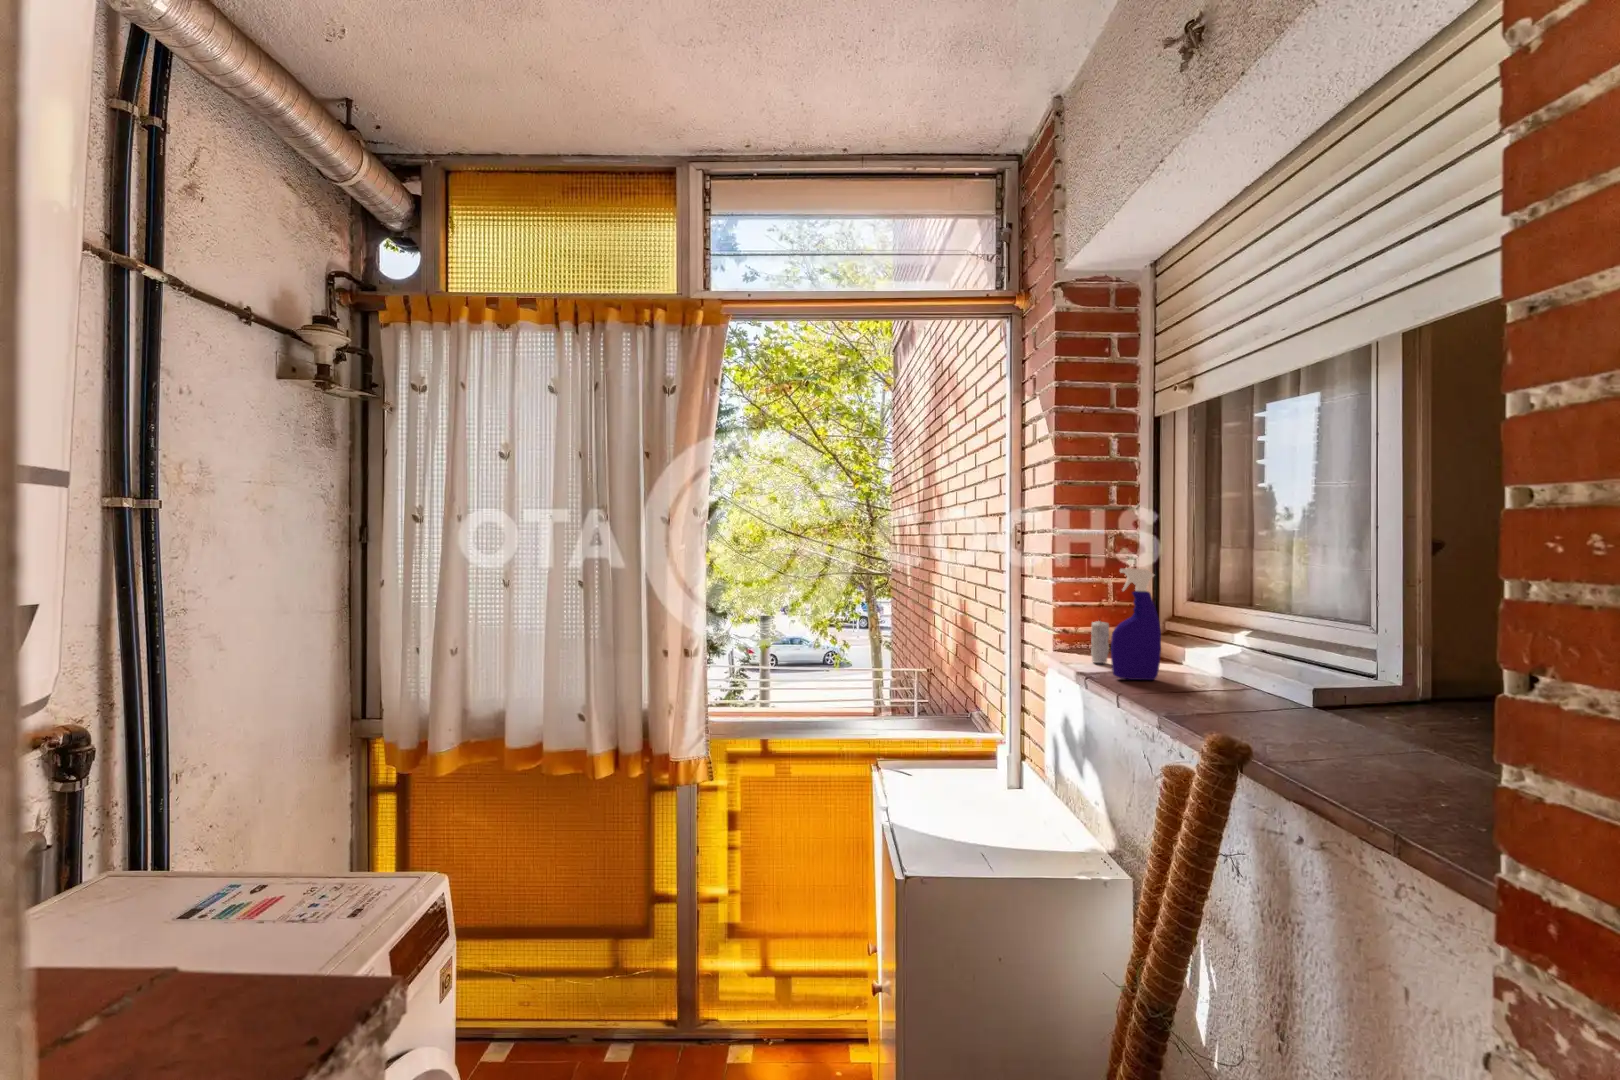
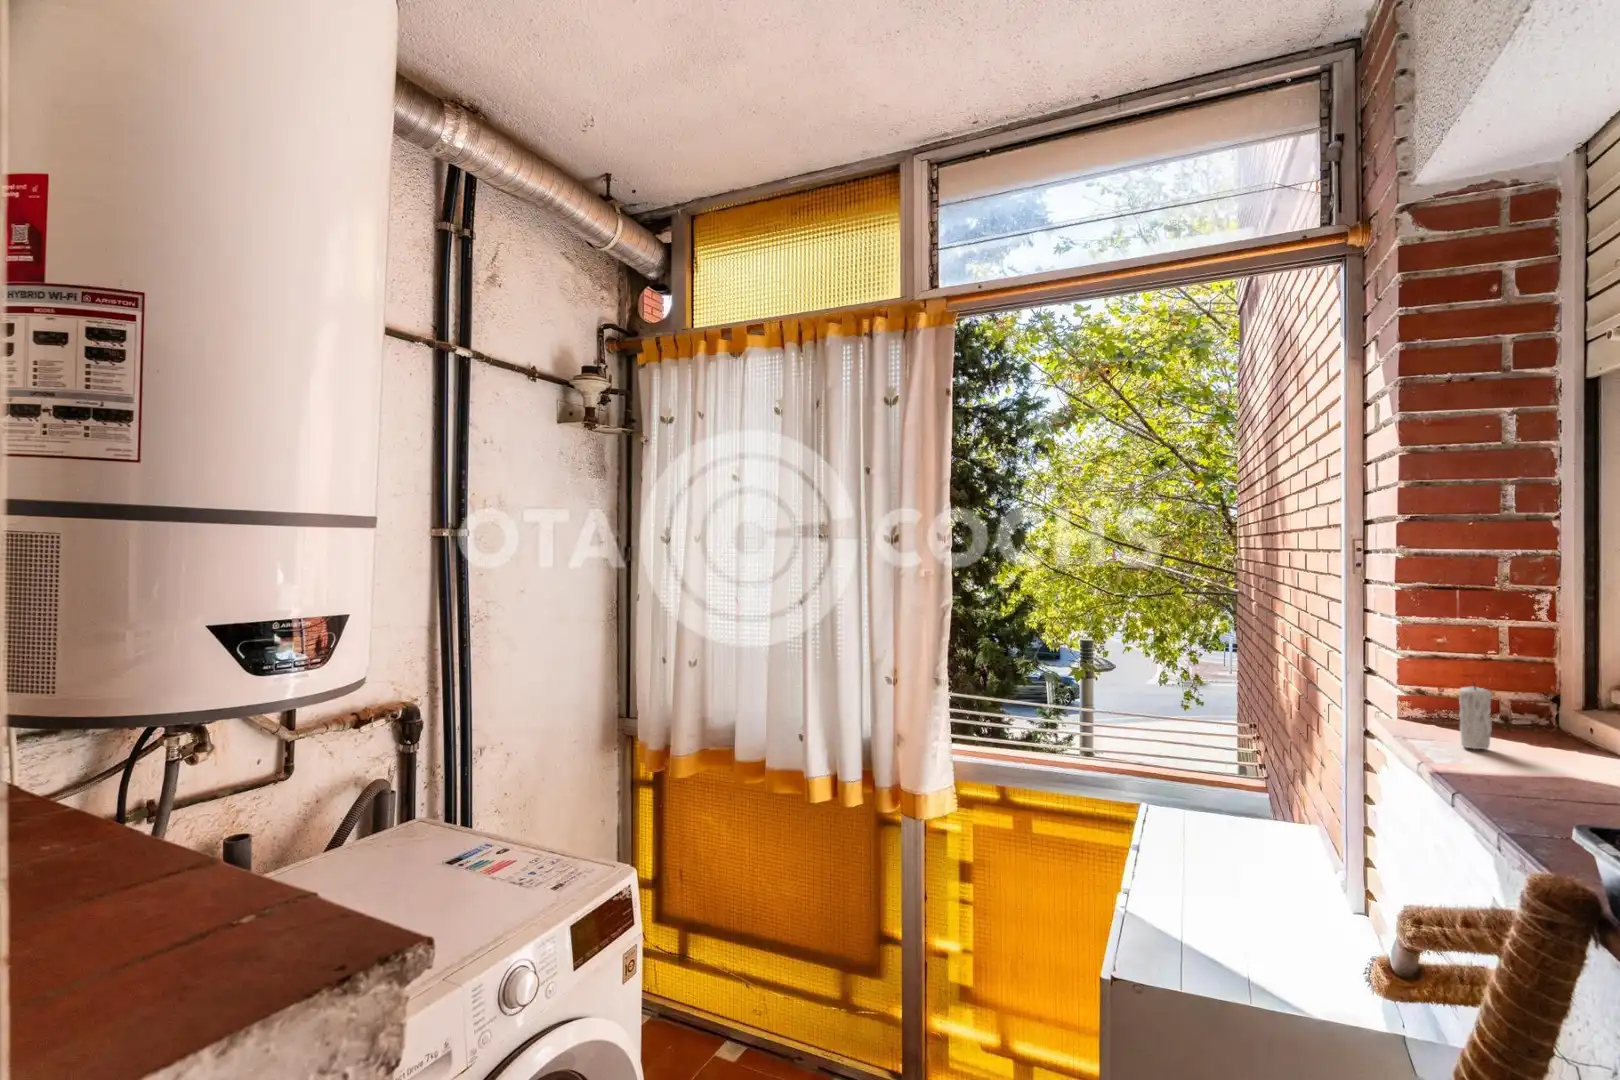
spray bottle: present [1111,568,1161,680] -> none [1479,610,1576,783]

